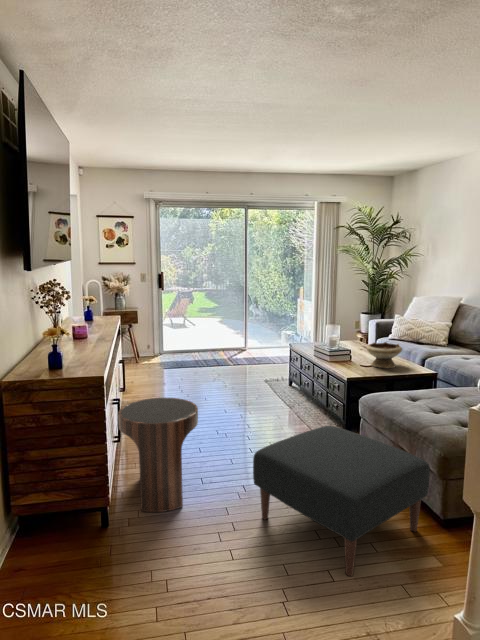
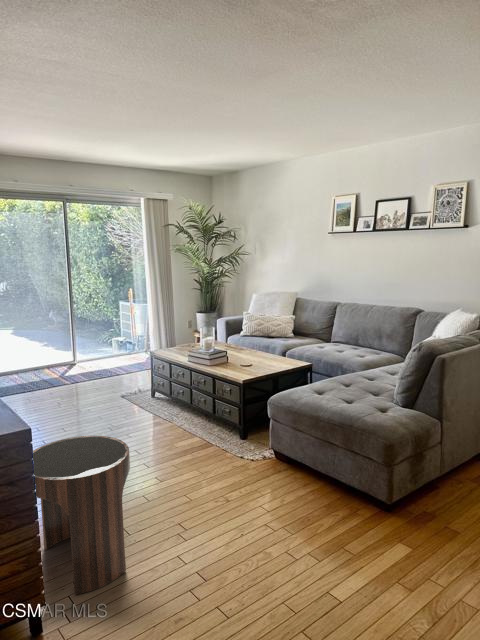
bowl: present [367,342,402,368] -> none [244,340,279,366]
ottoman: present [253,426,430,576] -> none [214,434,378,588]

